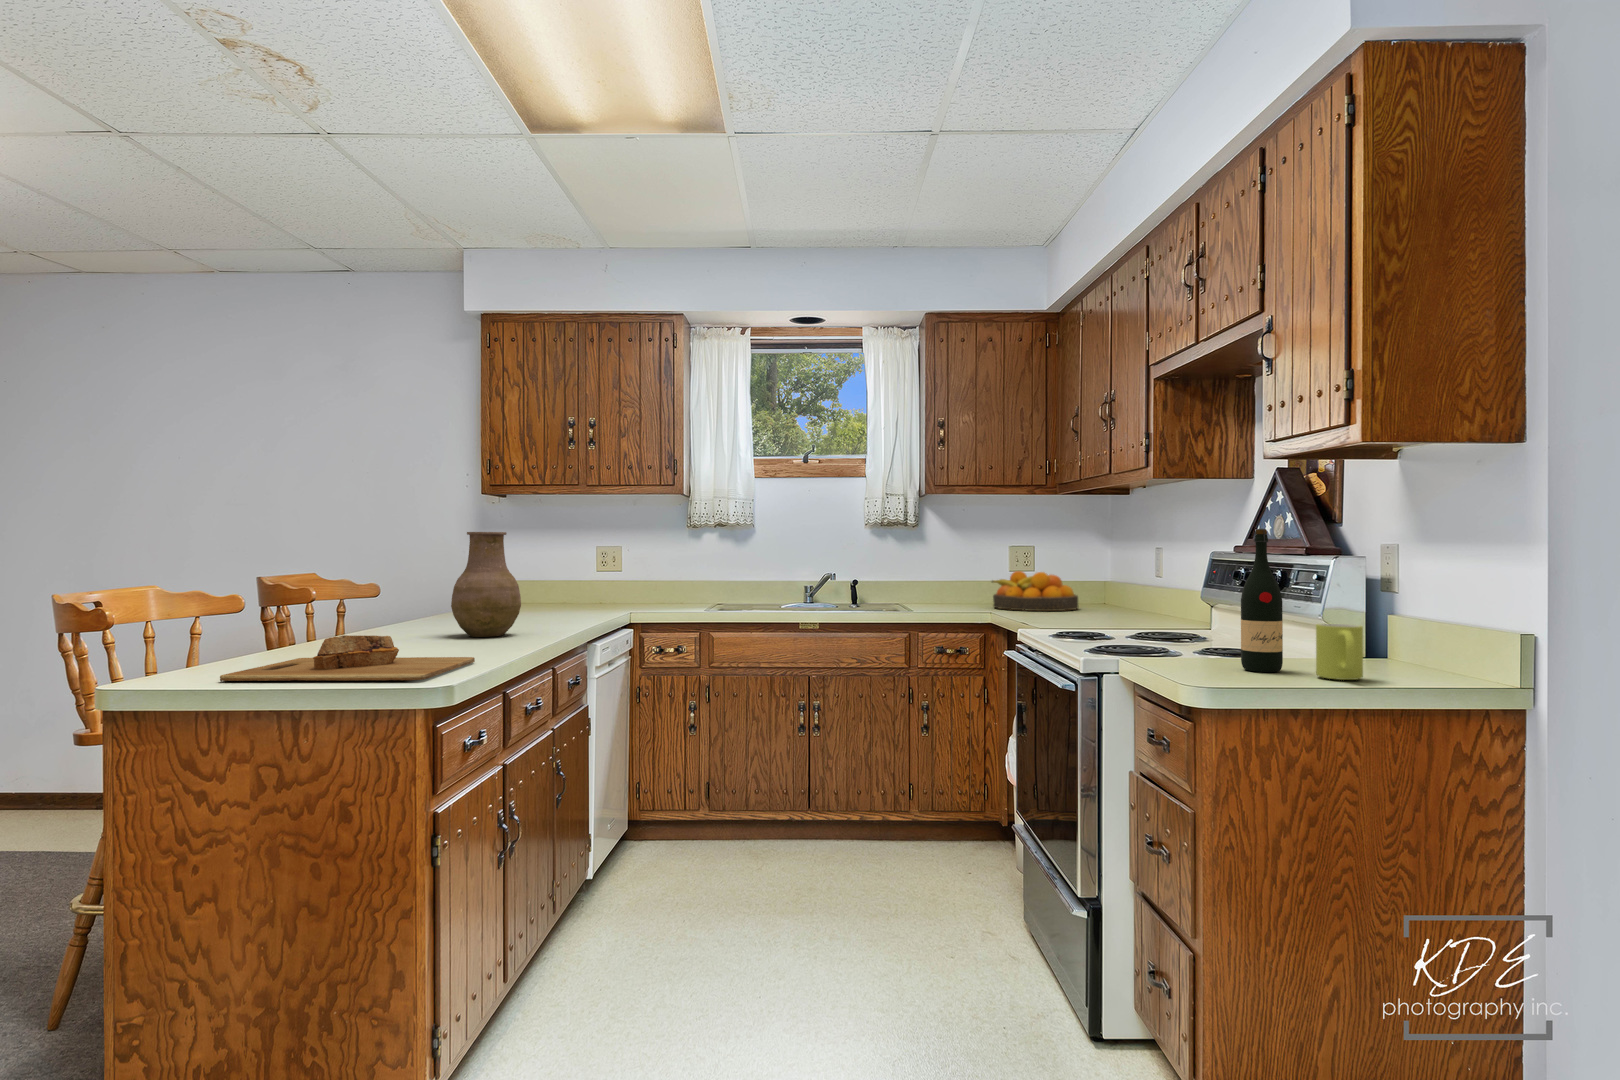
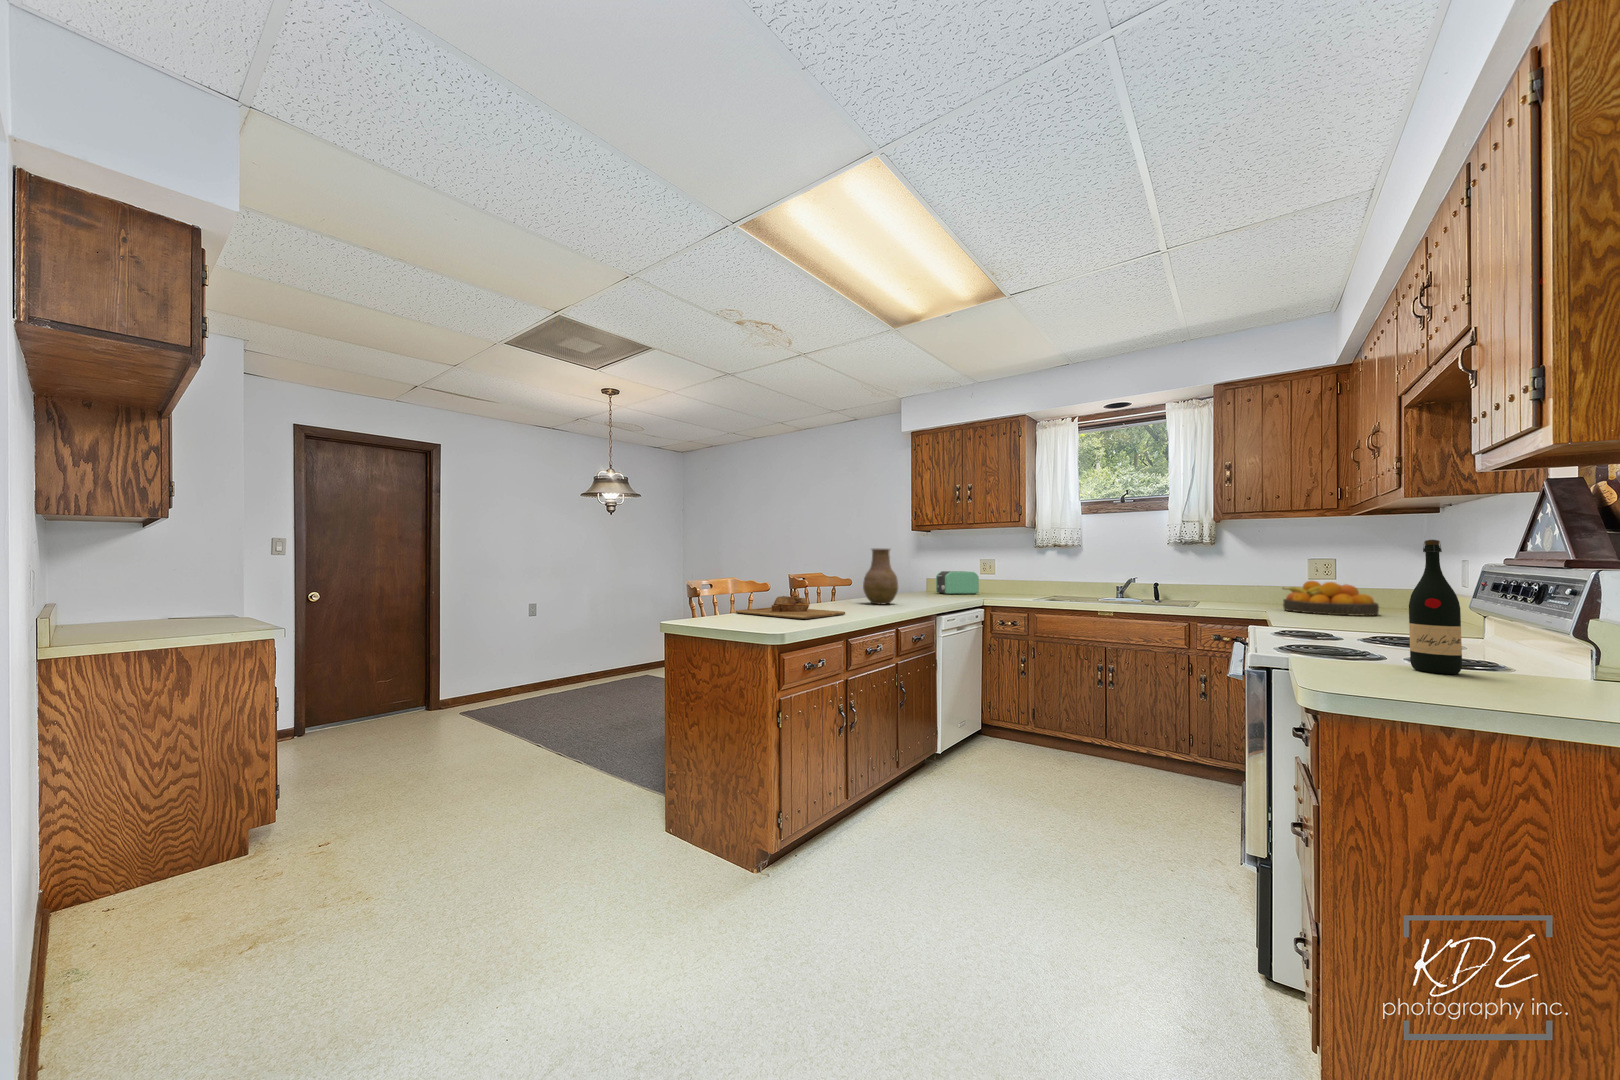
toaster: none [532,569,604,609] -> present [936,571,979,594]
mug: present [1316,624,1363,680] -> none [1490,631,1558,690]

